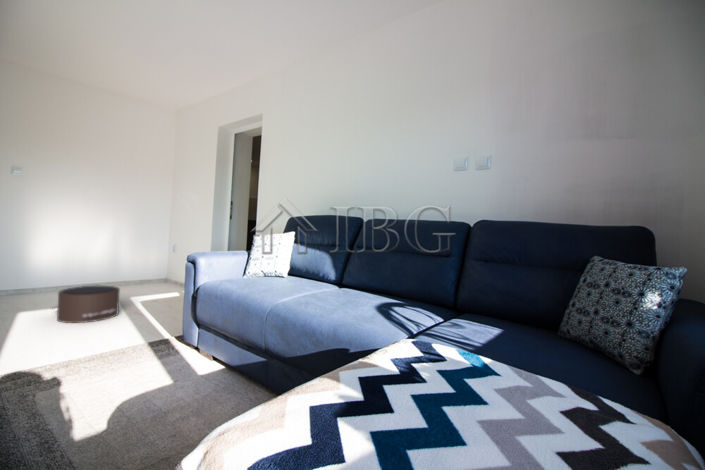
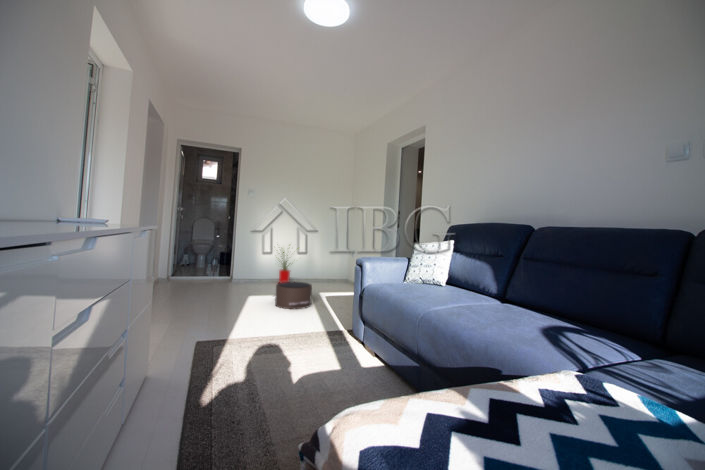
house plant: none [44,233,98,290] -> present [279,252,290,283]

